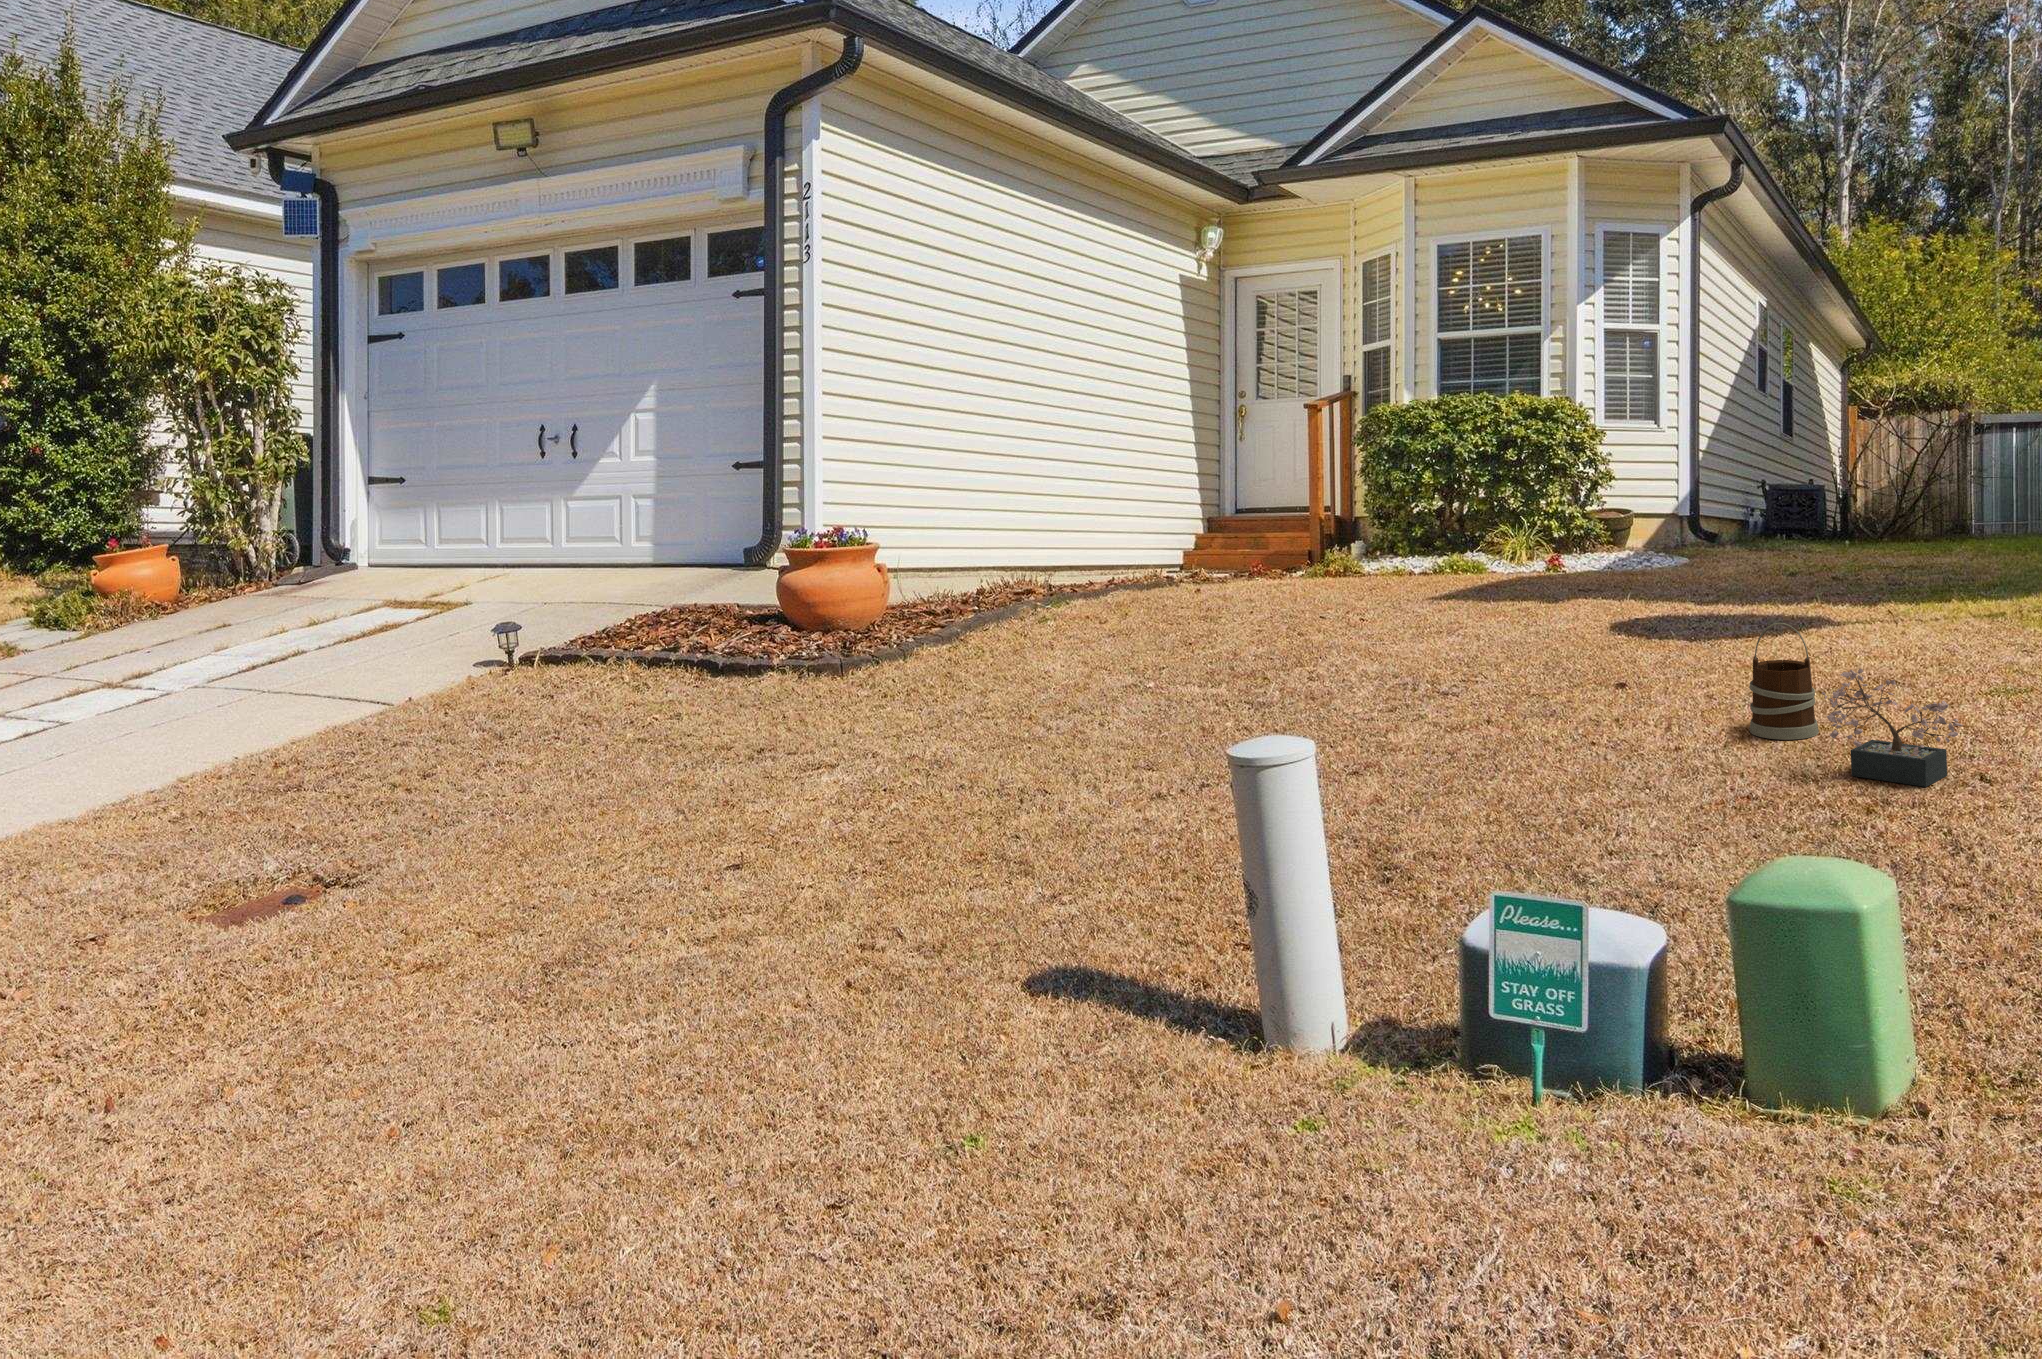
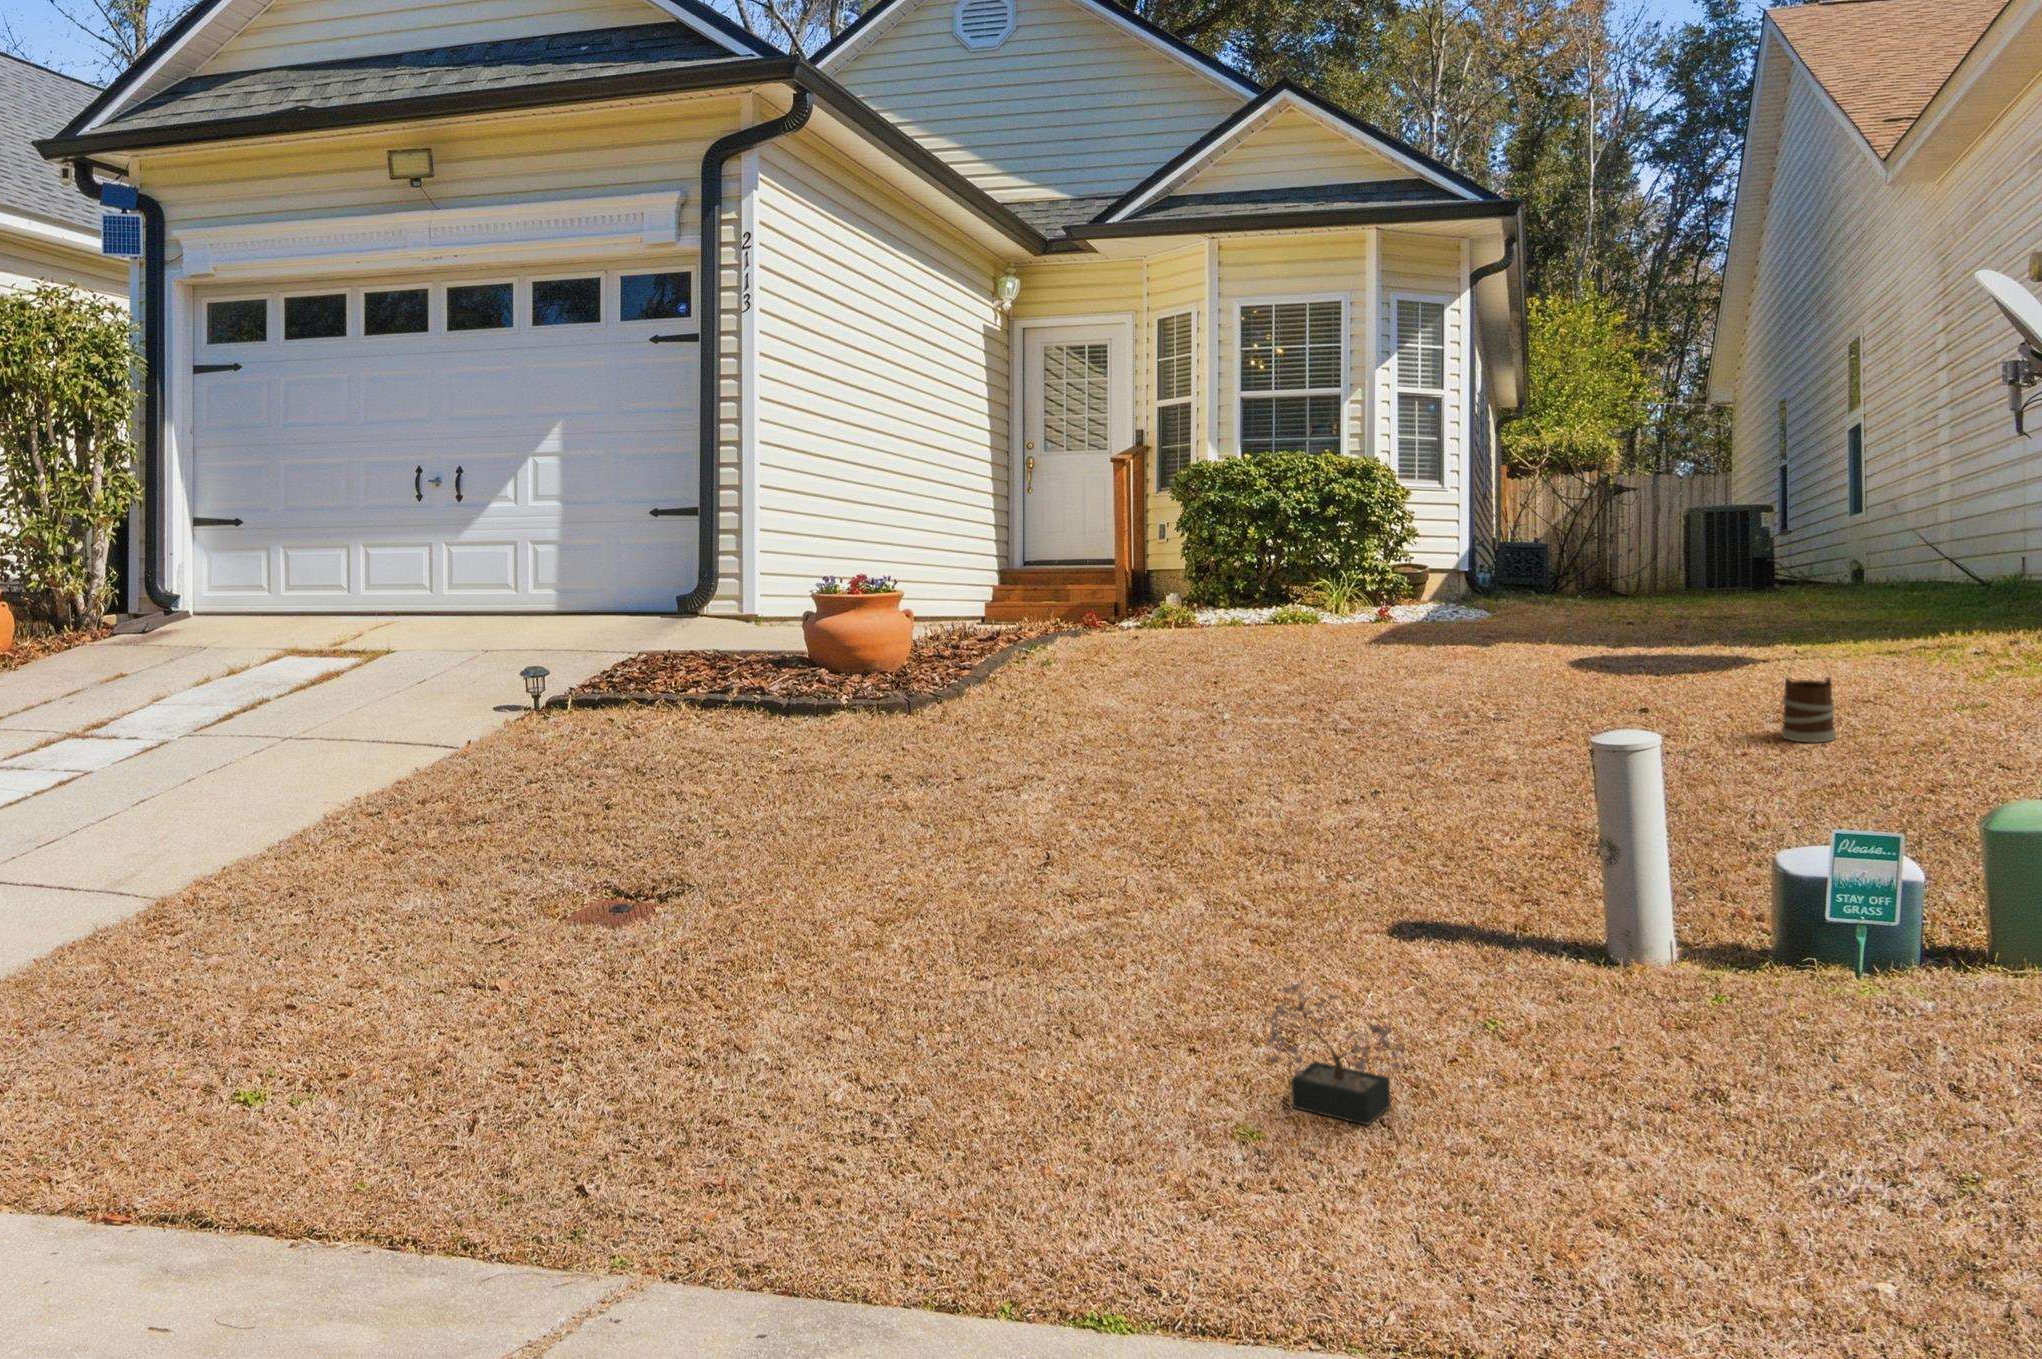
decorative plant: present [1822,669,1963,787] -> present [1262,980,1405,1125]

